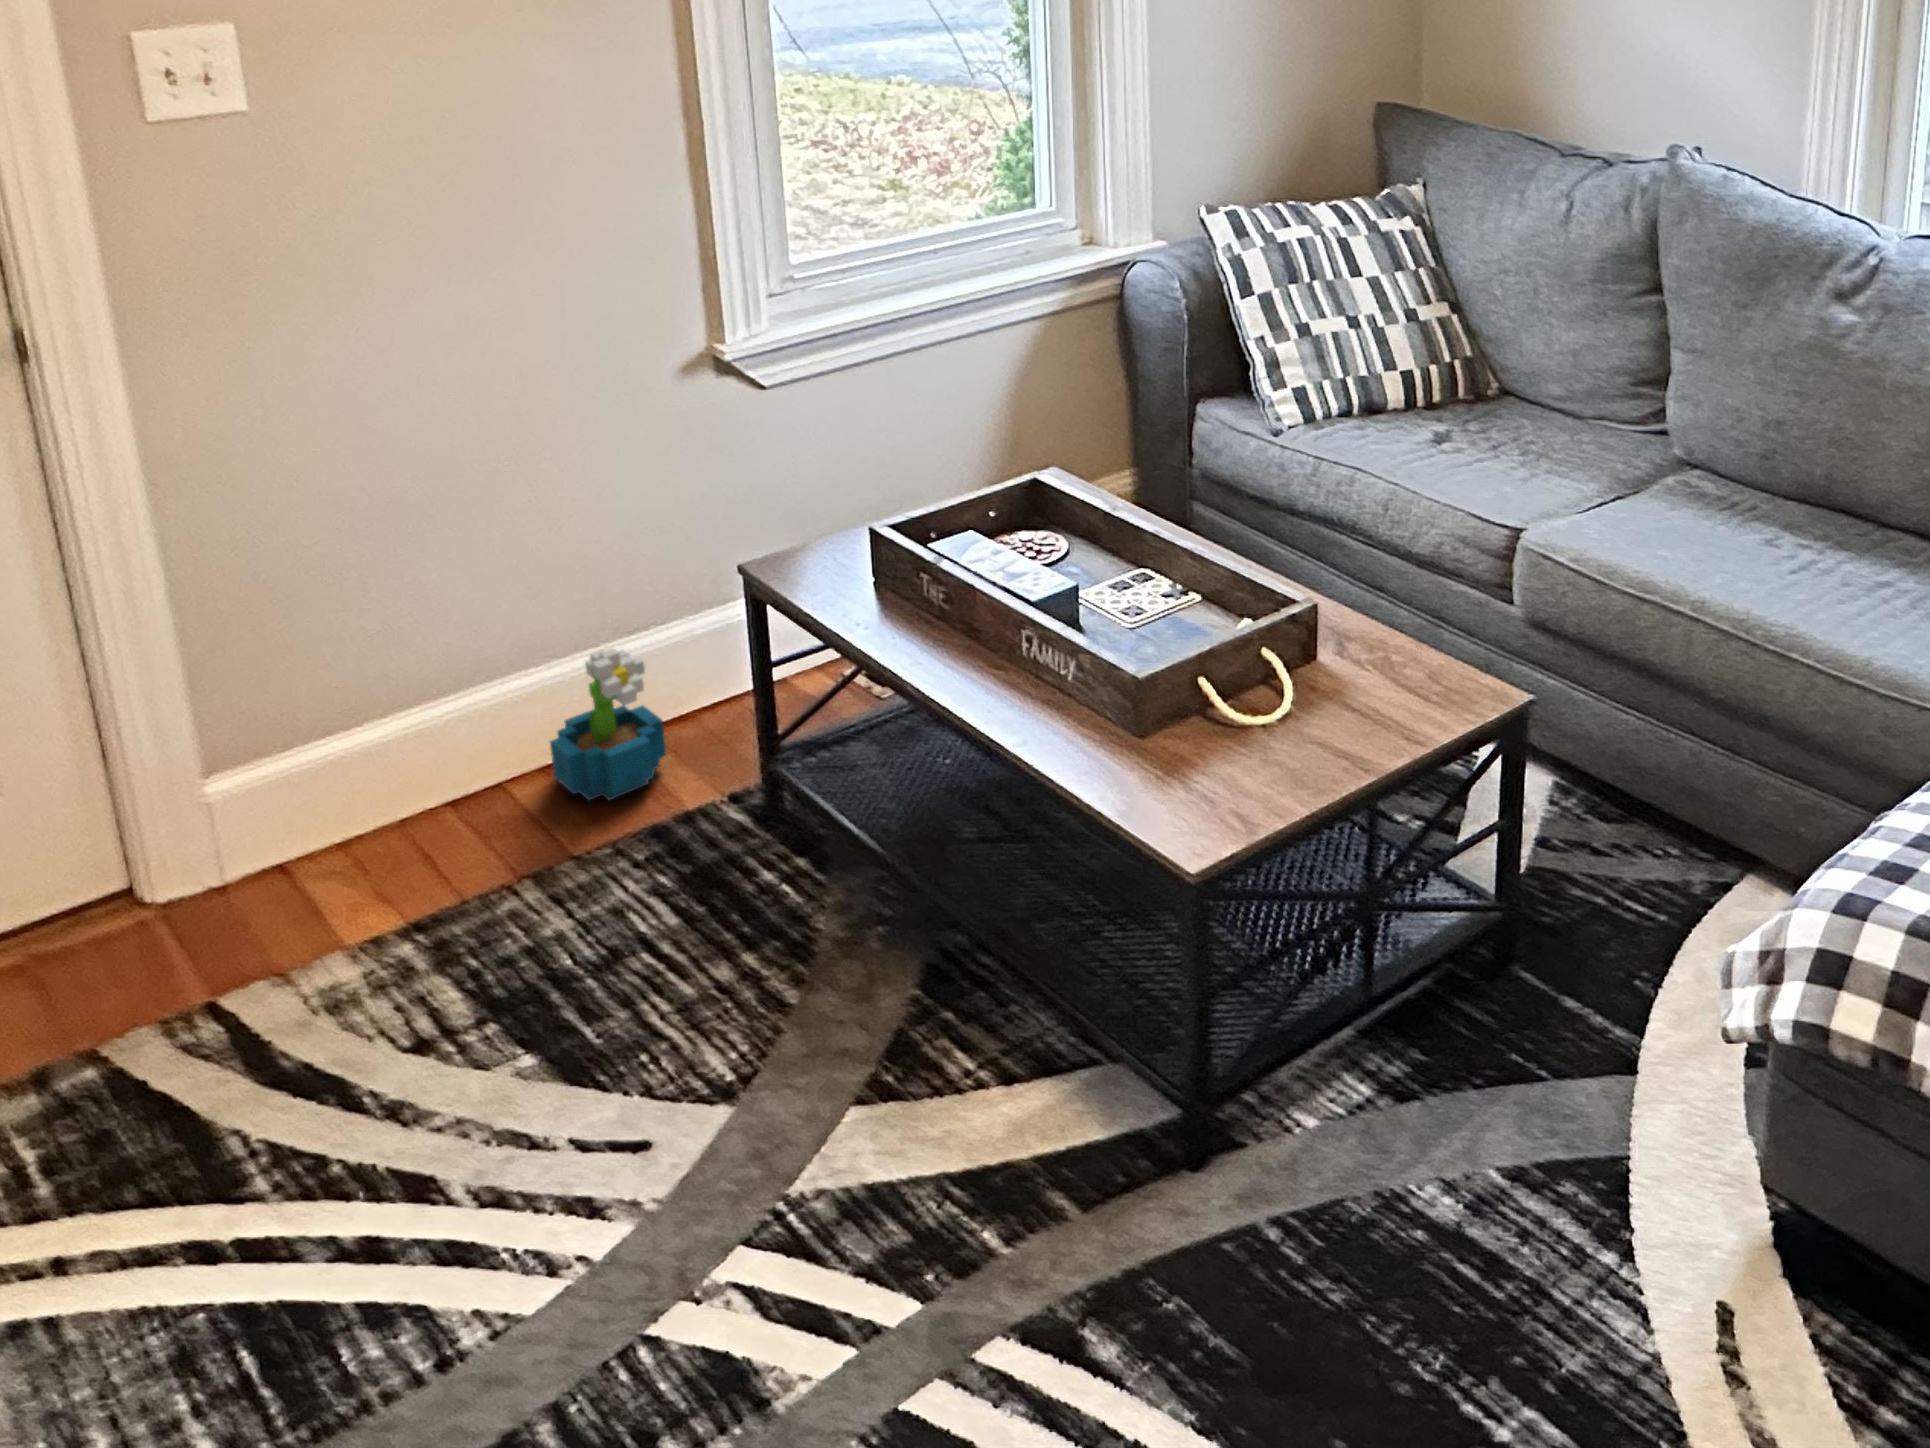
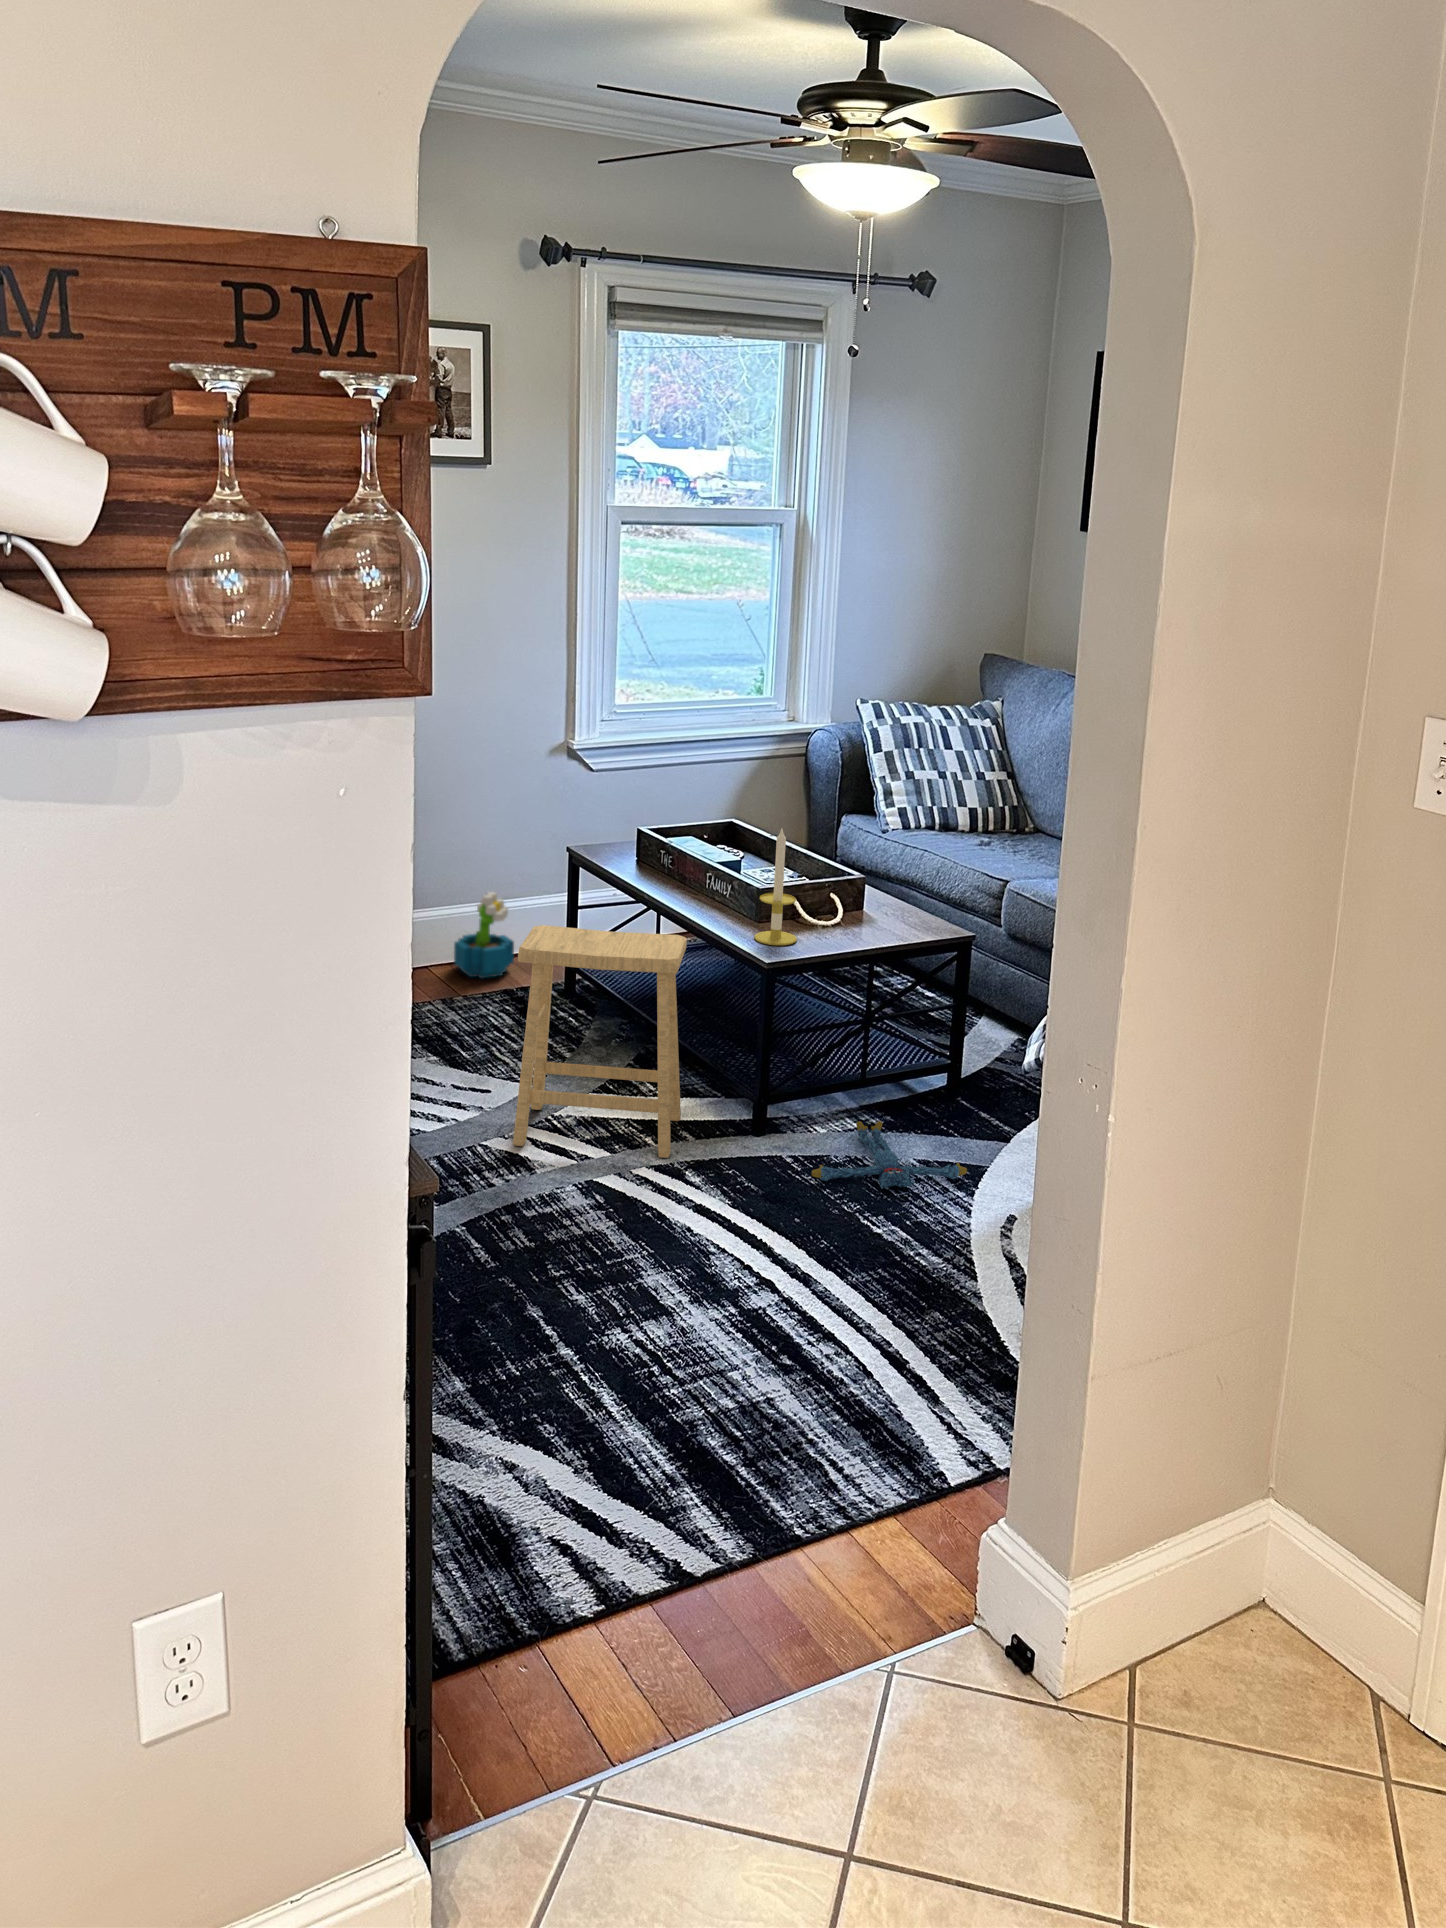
candle: none [1151,590,1232,816] -> present [754,829,797,945]
footstool: none [674,833,1041,1327] -> present [513,925,687,1158]
plush toy: none [1332,1090,1608,1297] -> present [812,1121,967,1189]

